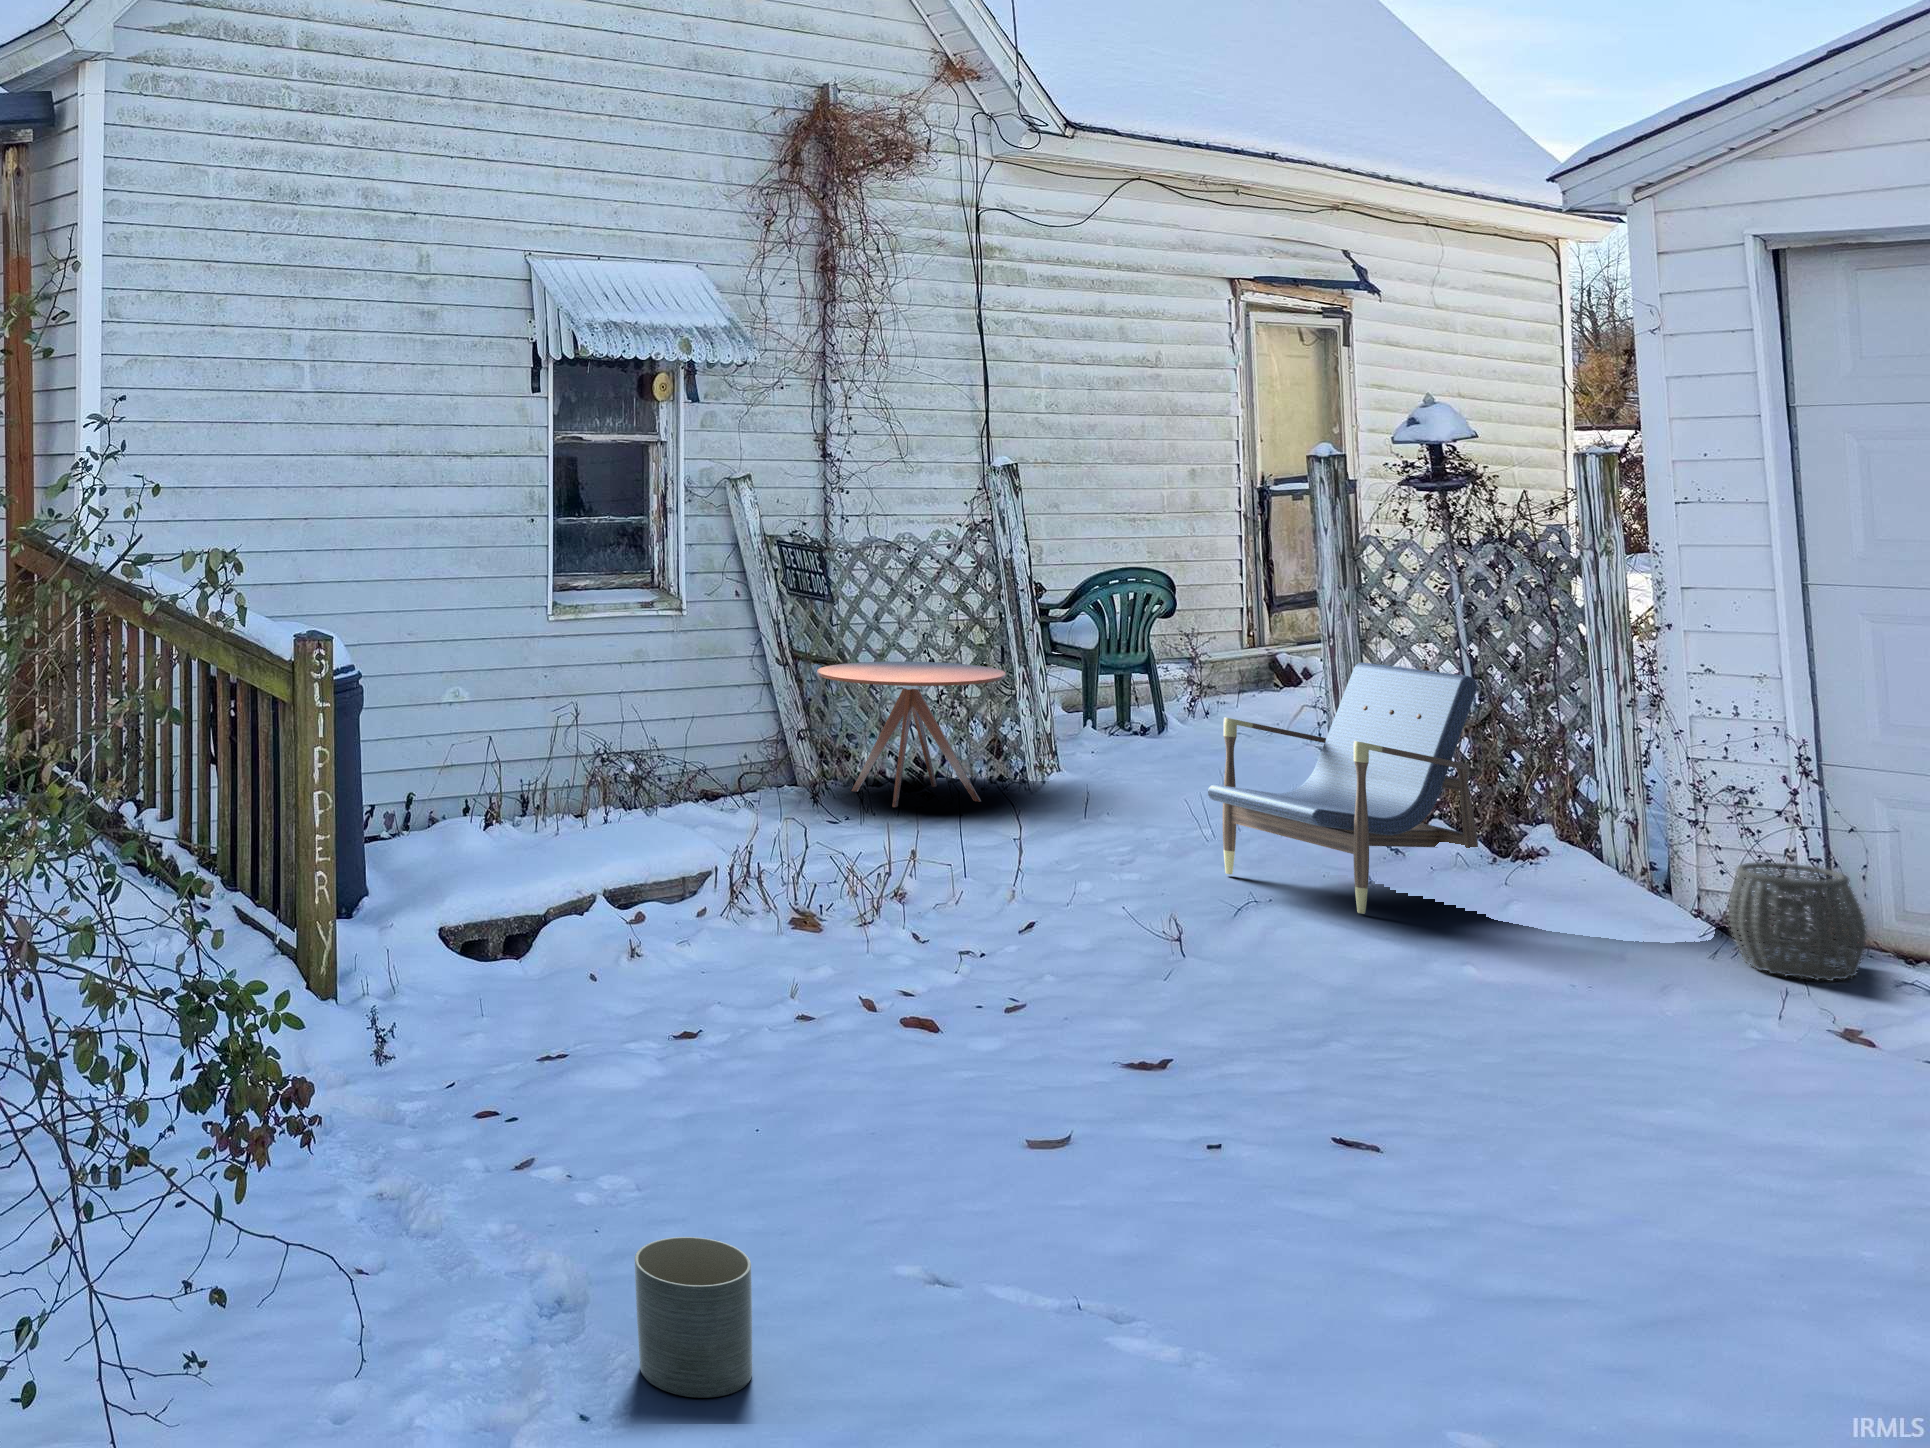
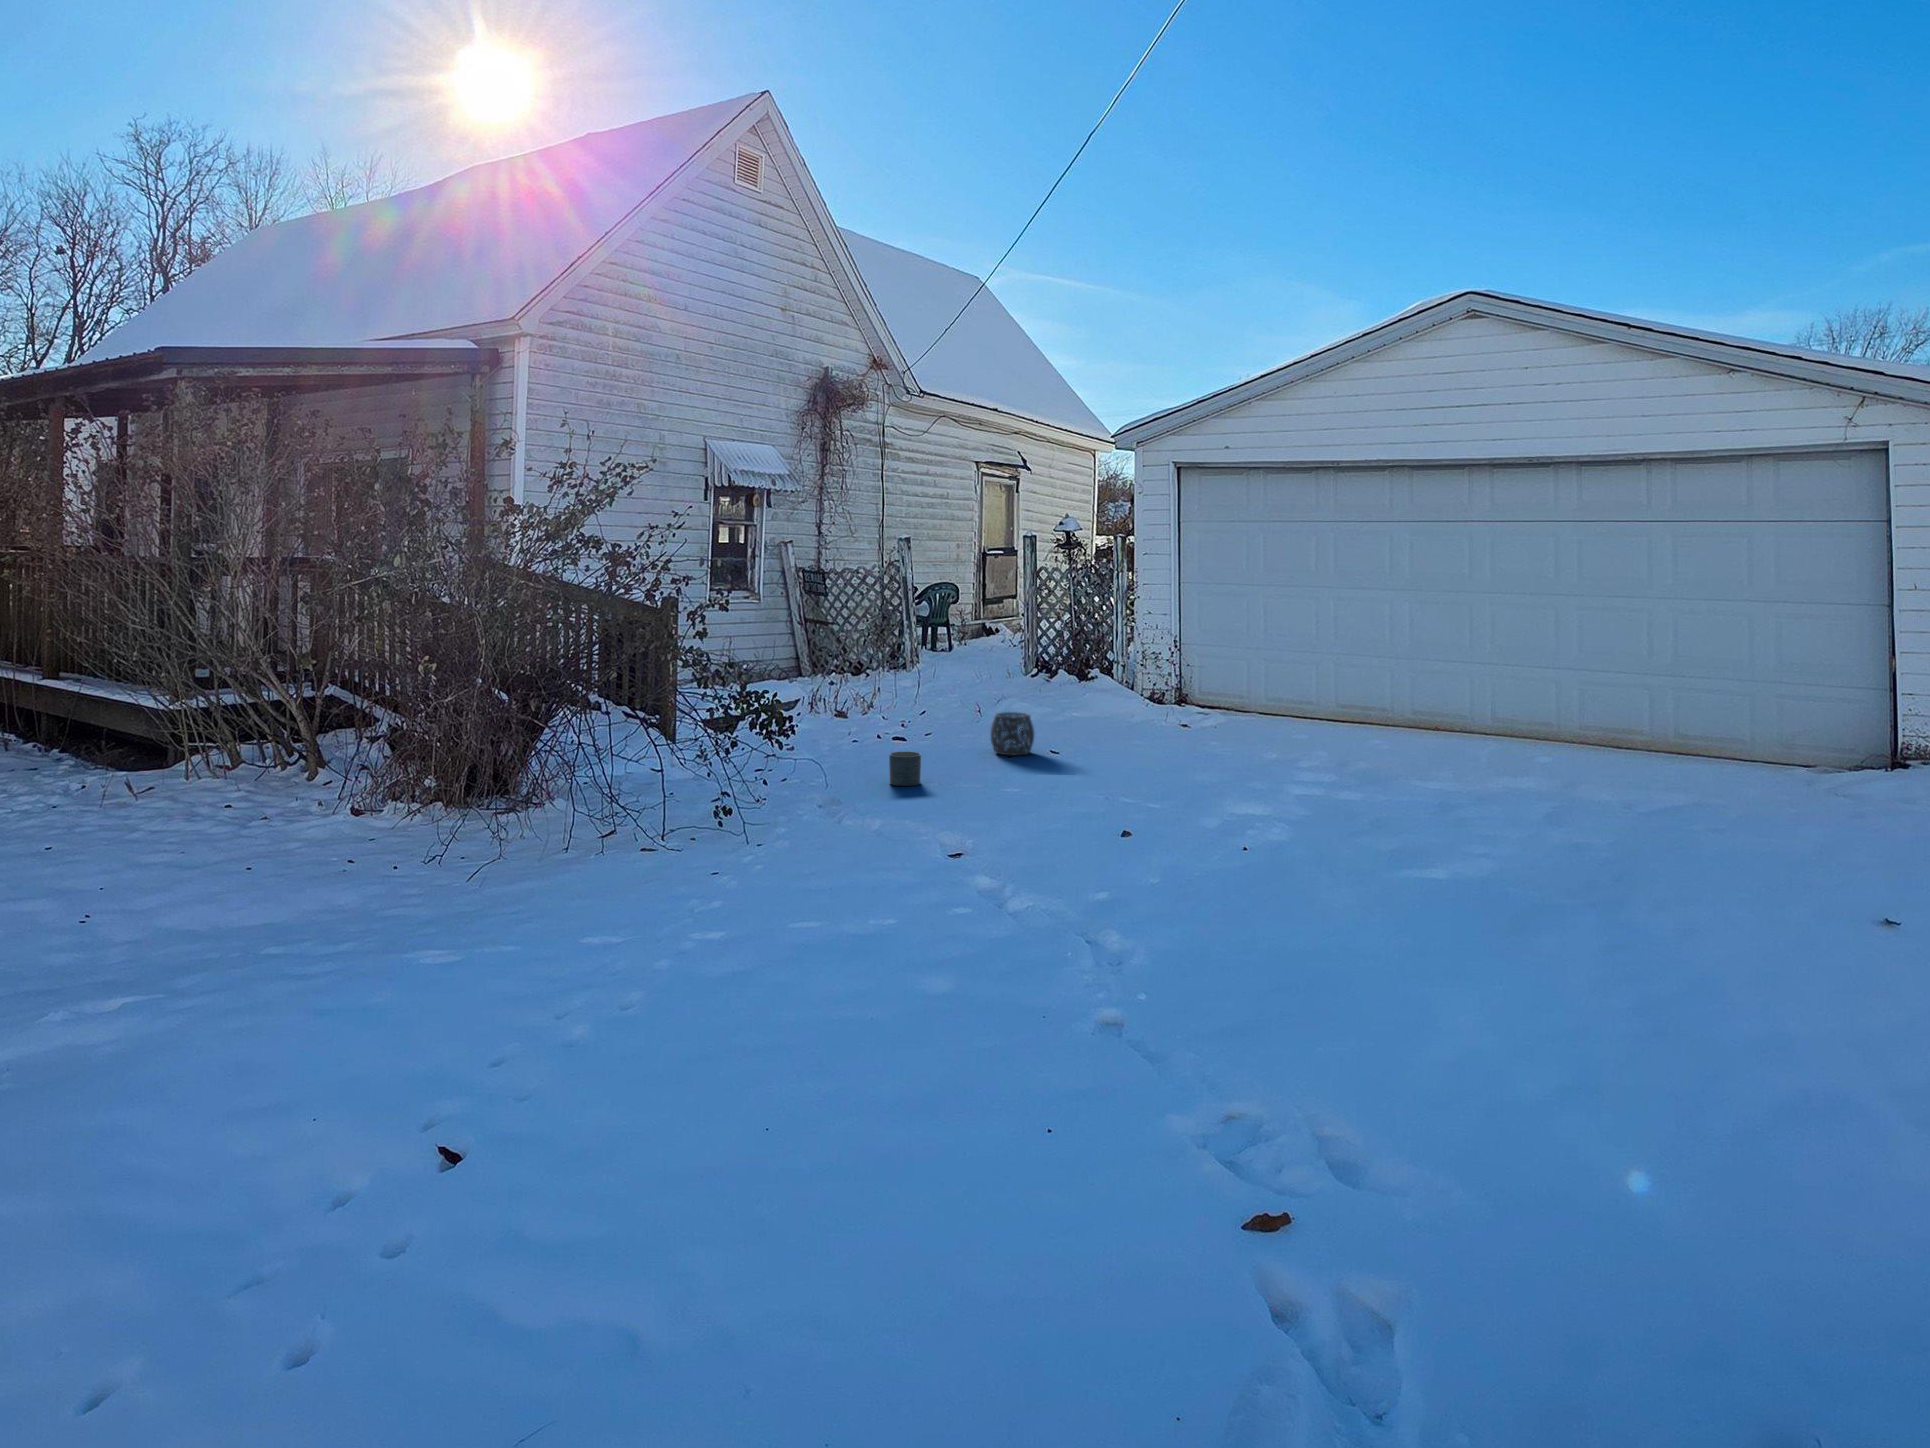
round table: present [817,662,1006,807] -> none [824,624,901,682]
lounge chair: present [1208,662,1478,914] -> none [988,615,1078,700]
woven basket: present [1728,862,1866,980] -> present [990,712,1034,755]

